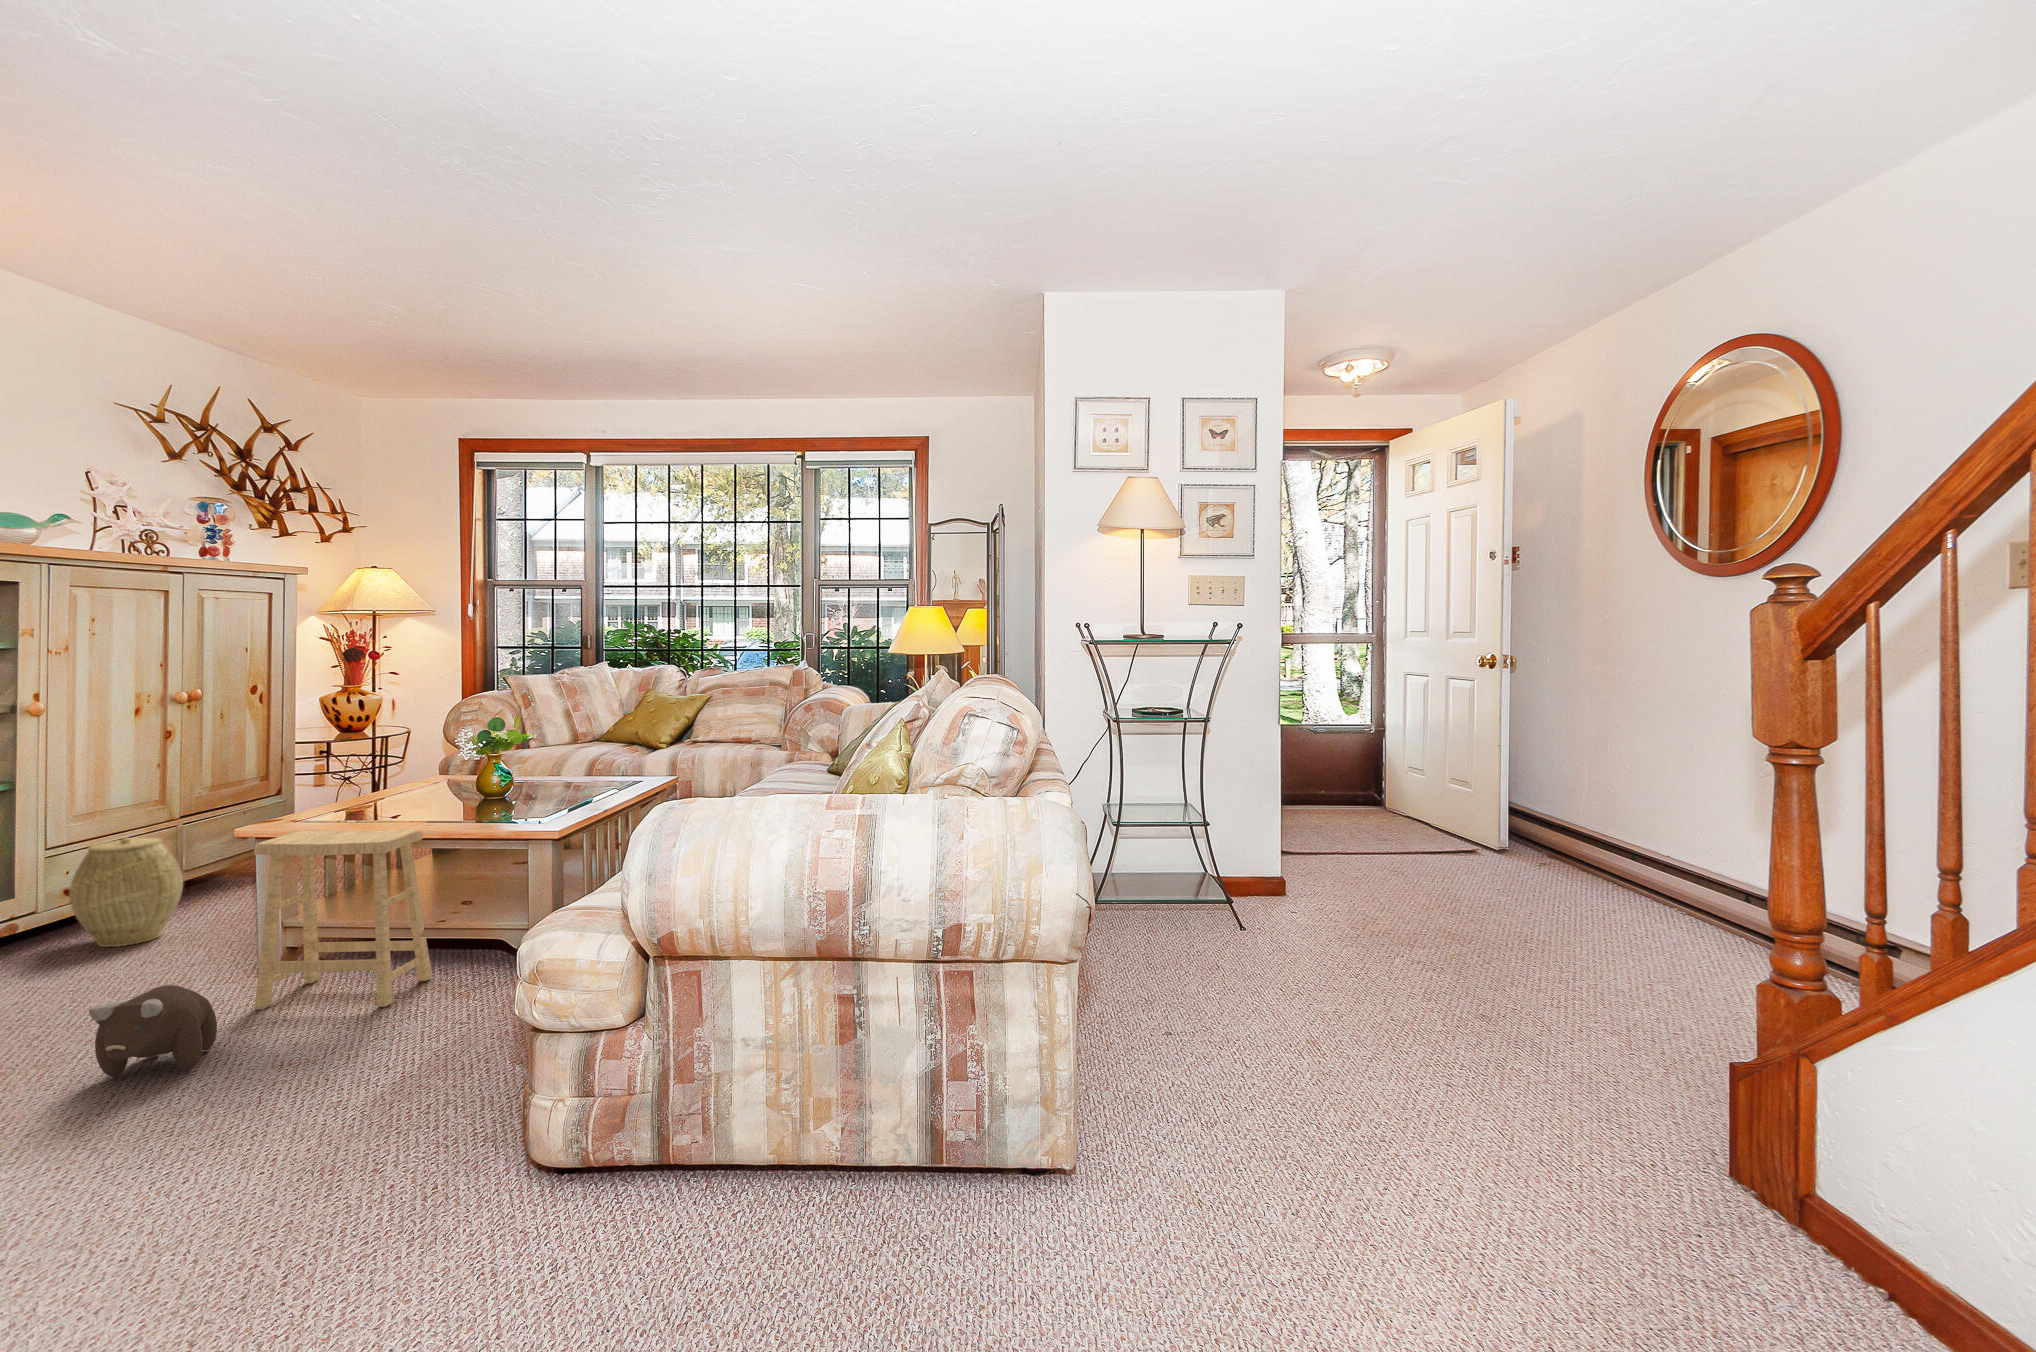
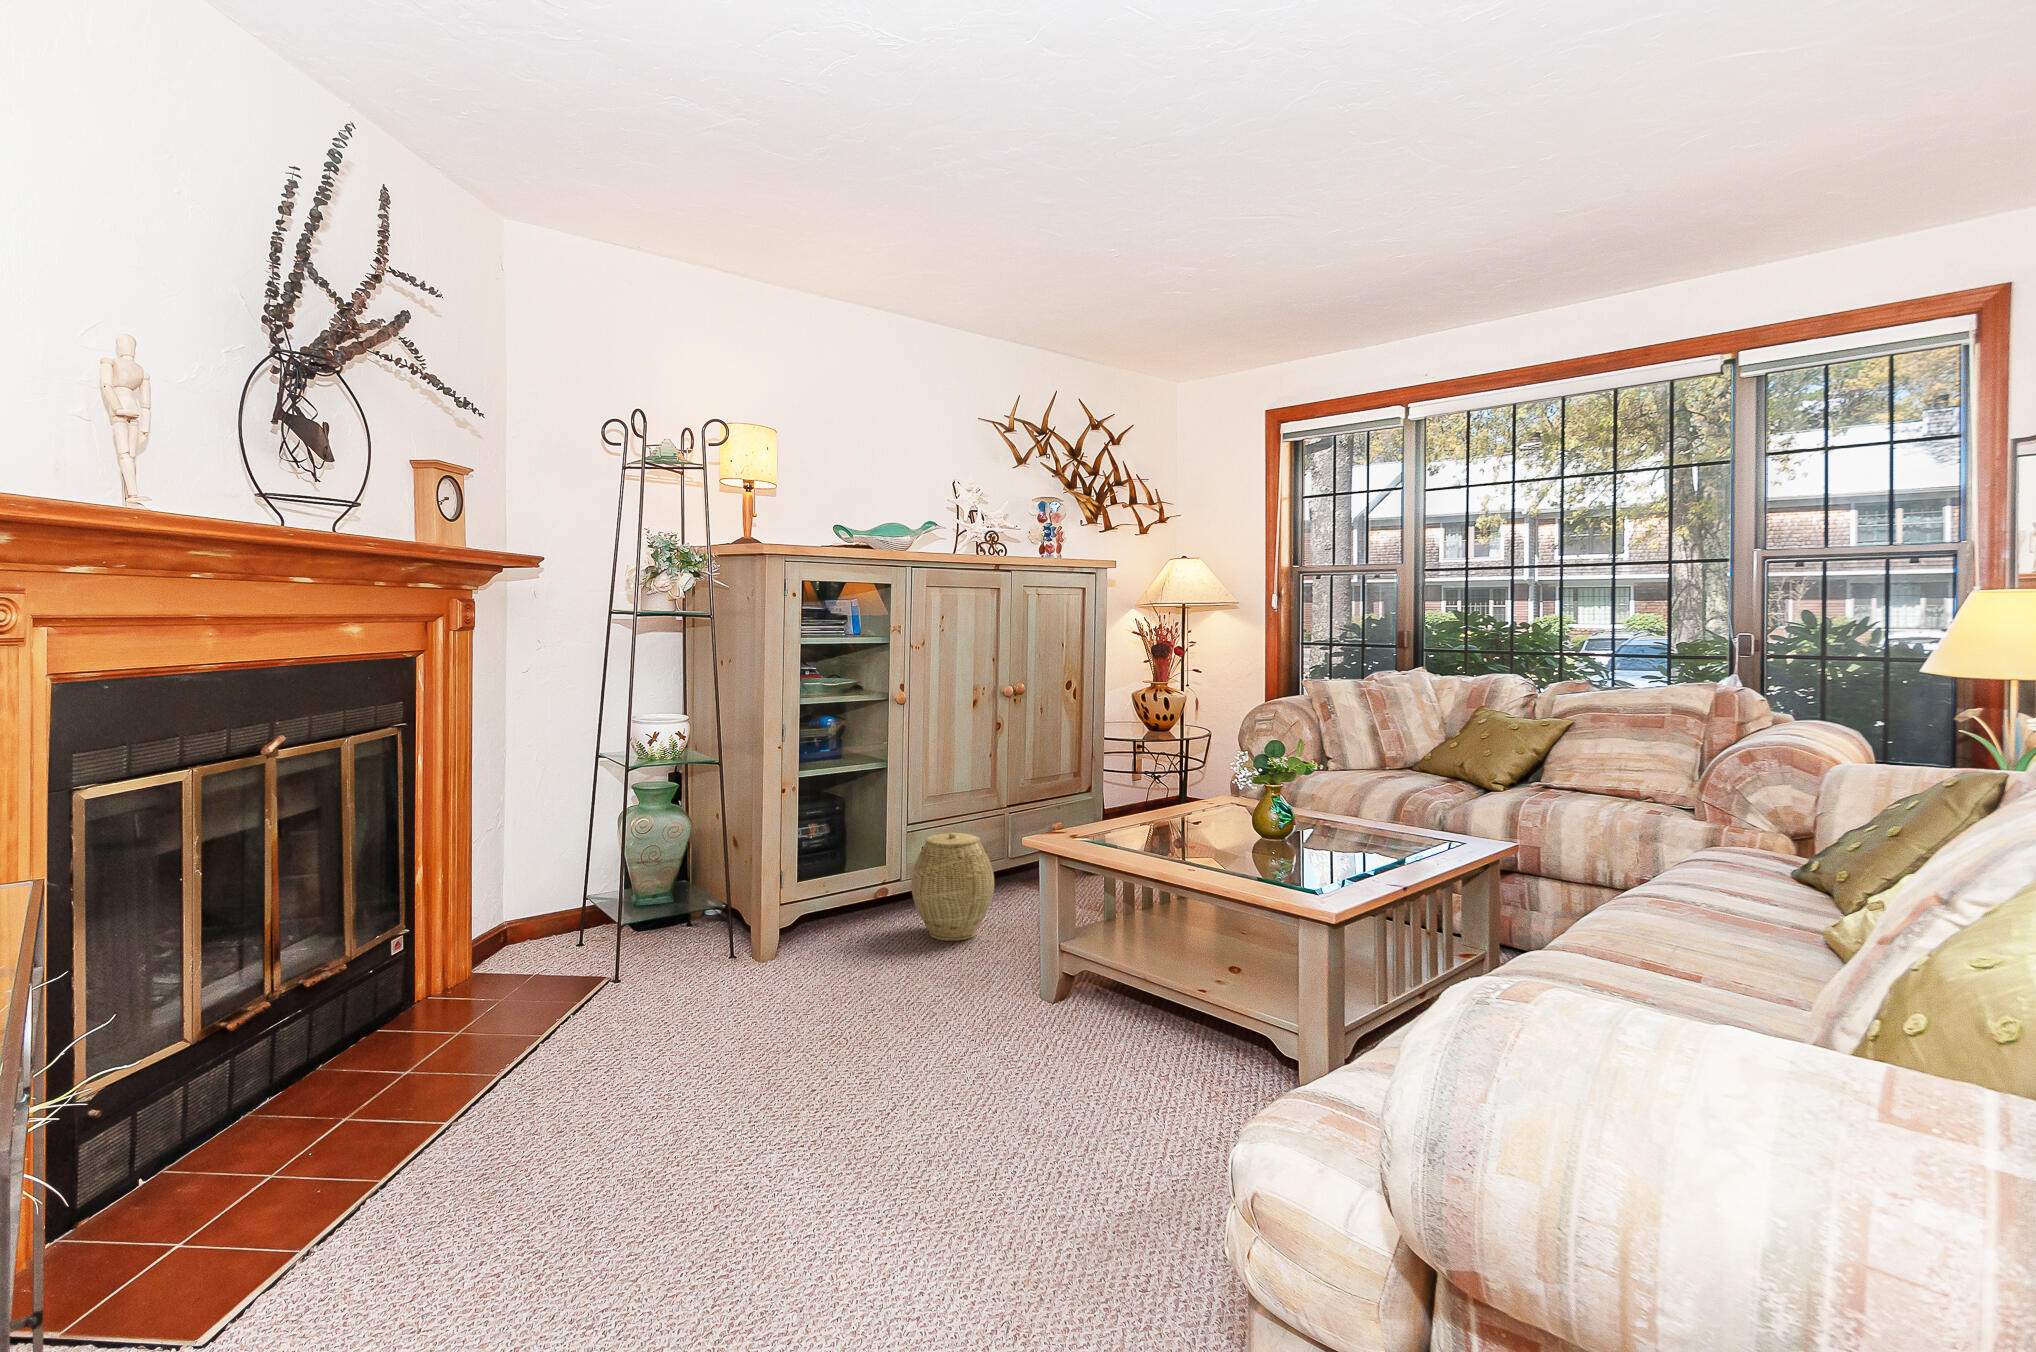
footstool: present [254,829,432,1010] -> none [1017,869,1198,1124]
plush toy: present [89,985,217,1077] -> none [849,1043,969,1155]

